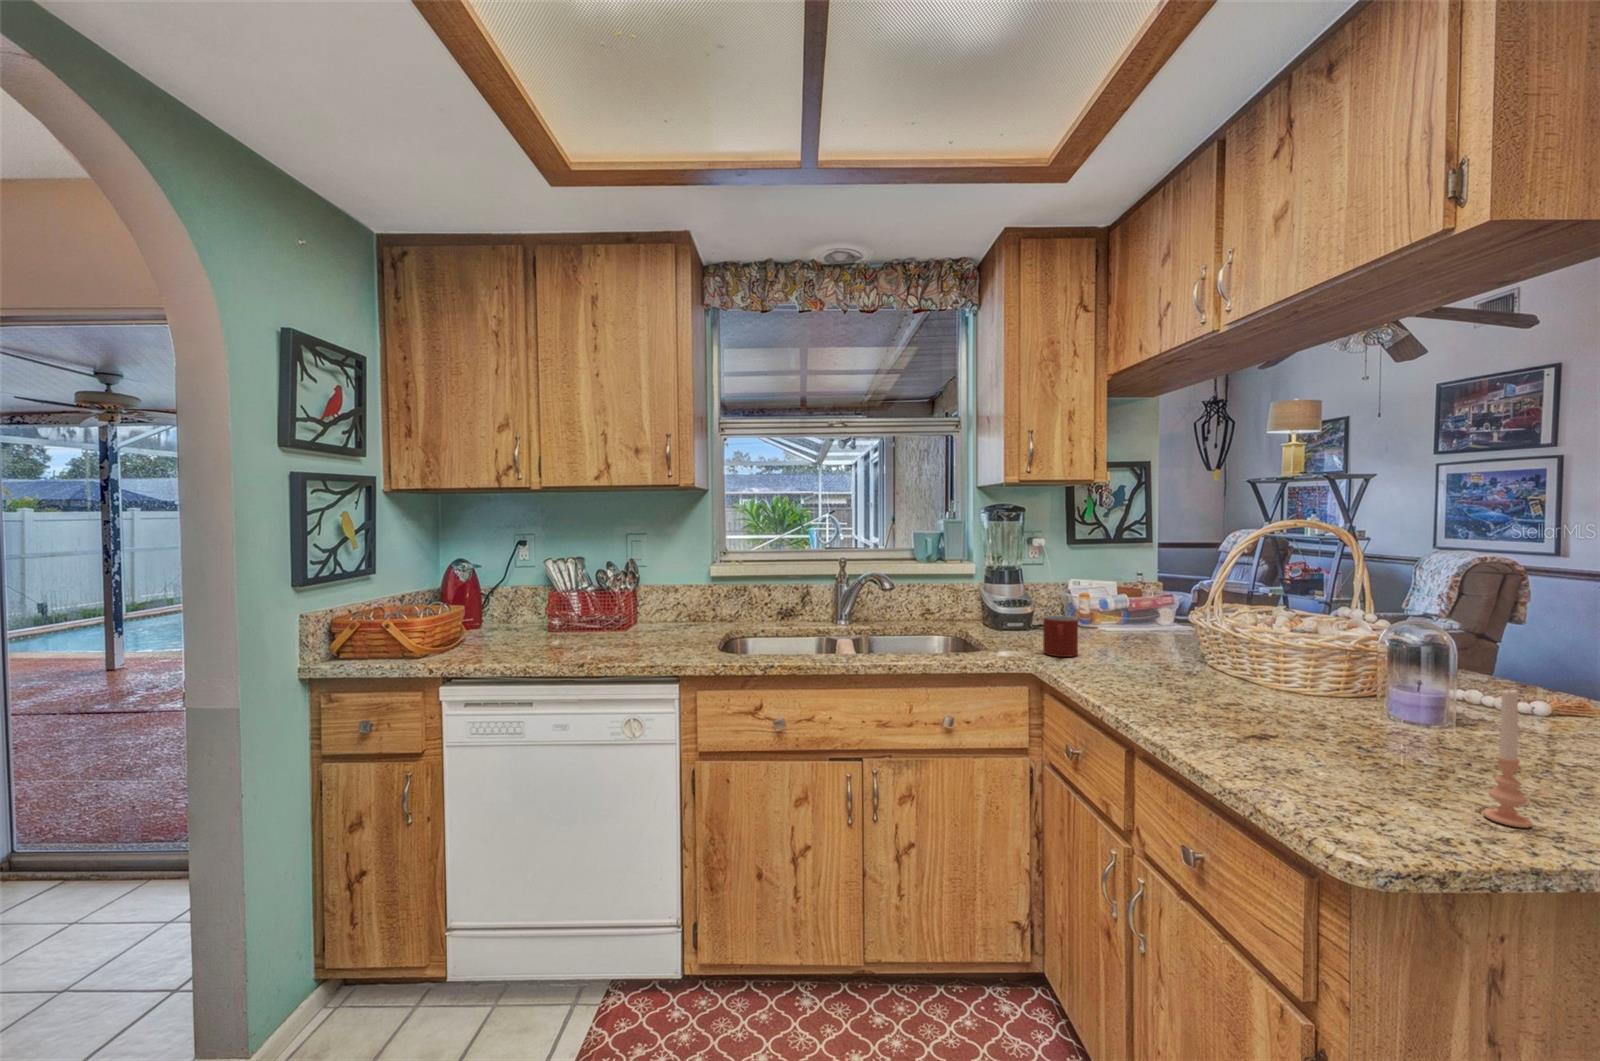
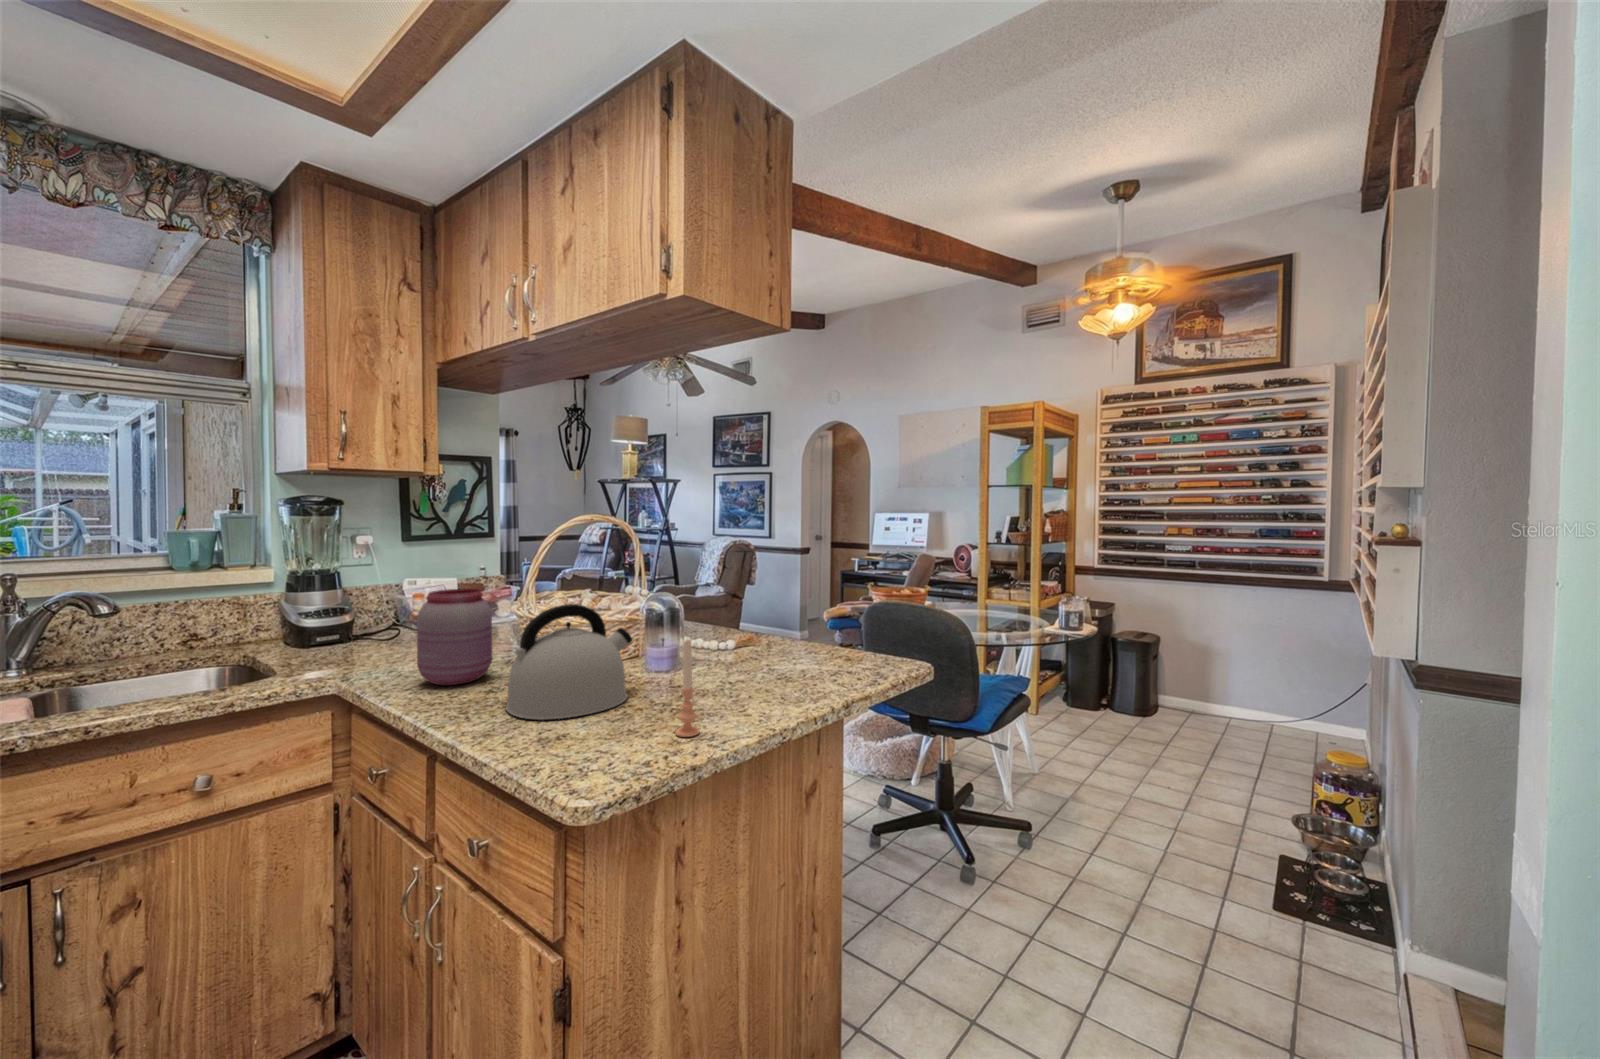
jar: none [1106,593,1180,688] -> present [417,589,492,685]
mug: present [1043,615,1078,657] -> none [353,621,397,668]
kettle: none [1209,622,1379,755] -> present [506,604,632,720]

